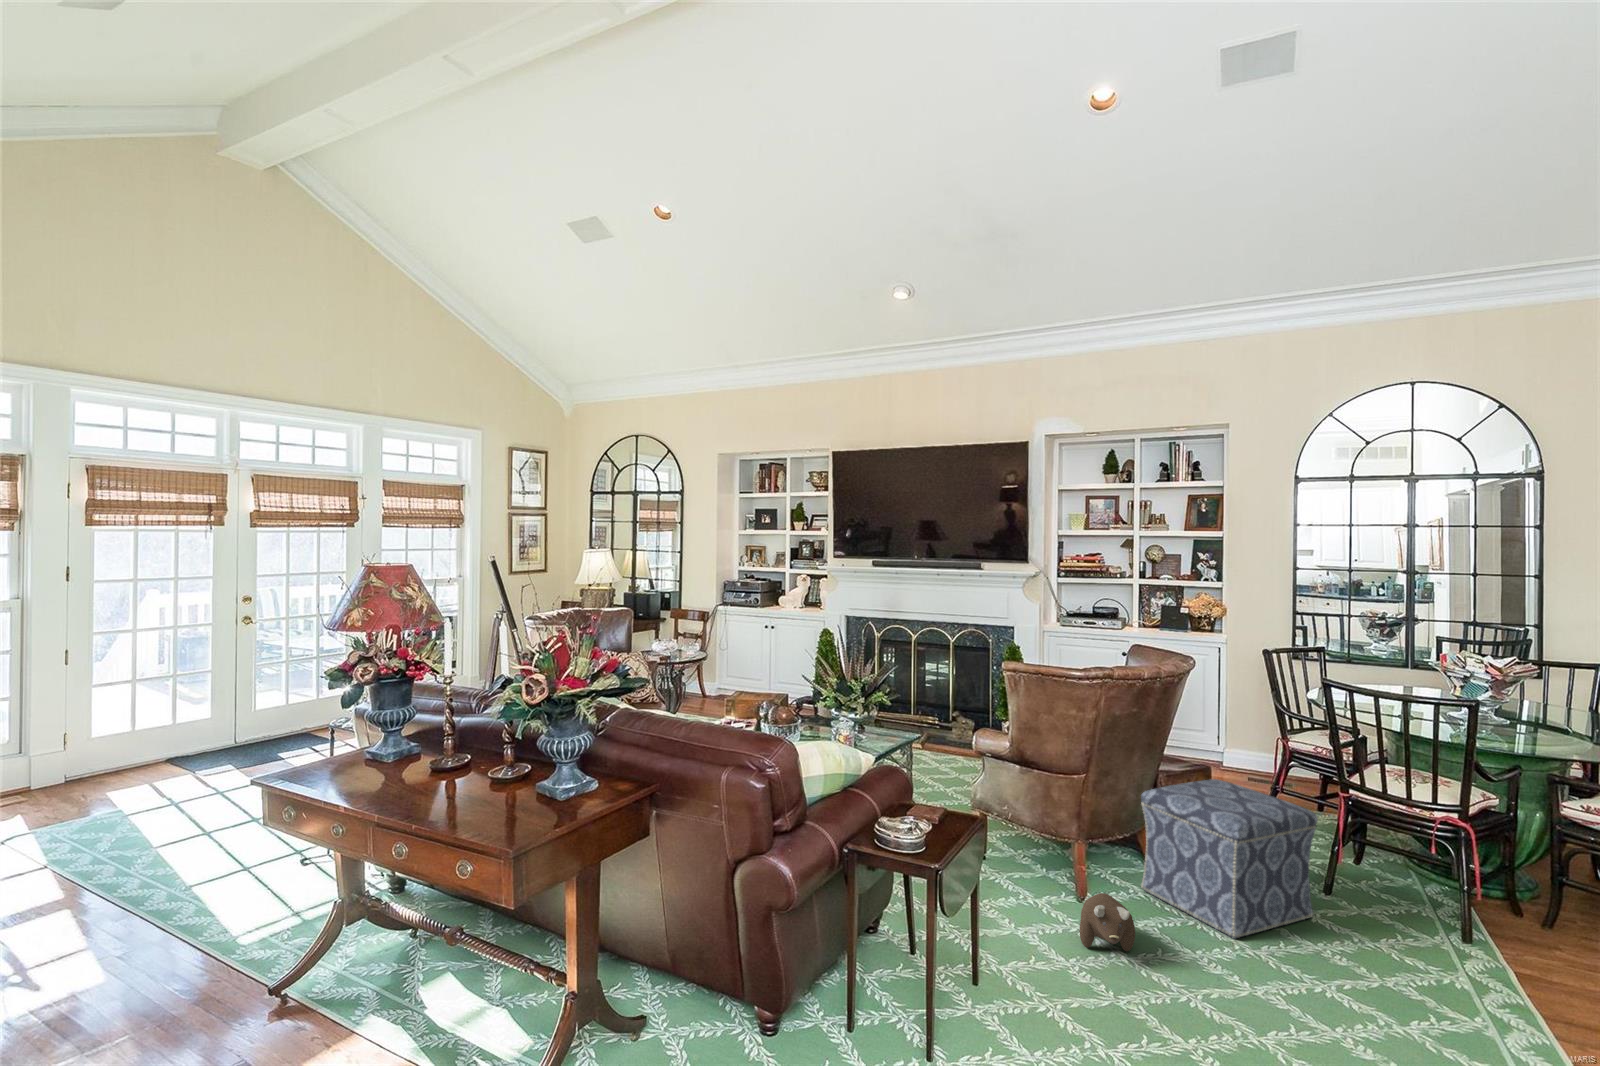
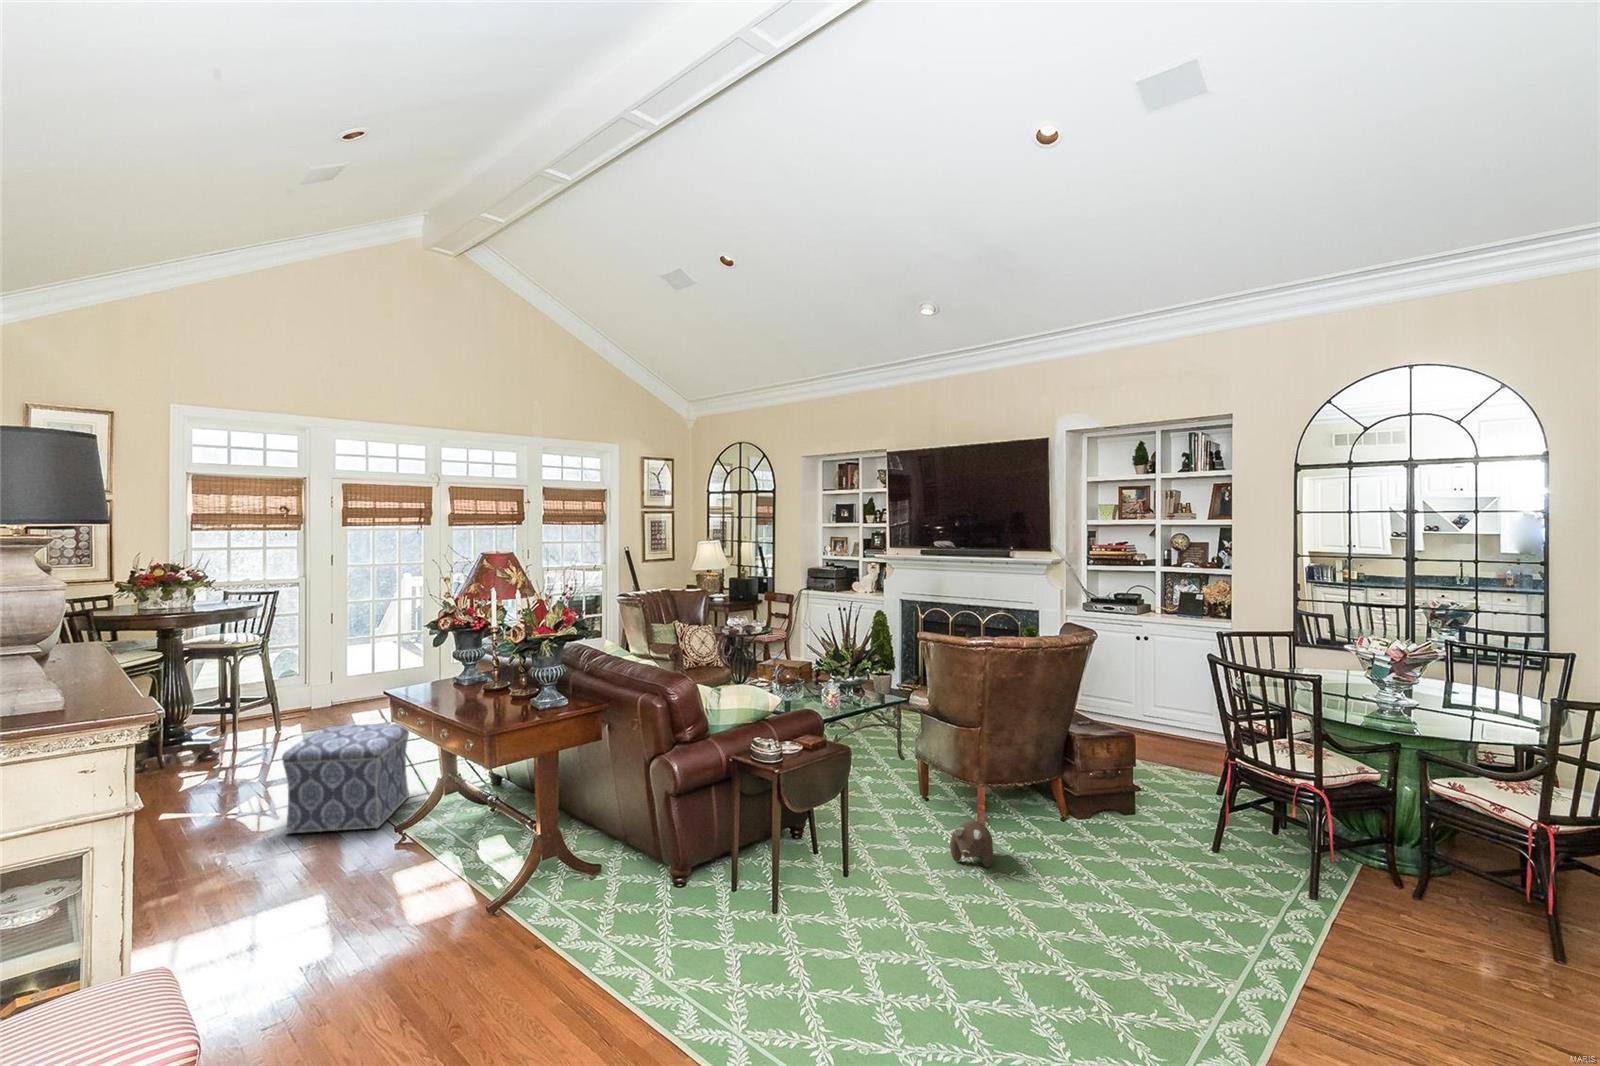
ottoman: present [1141,779,1318,939] -> present [282,724,409,834]

